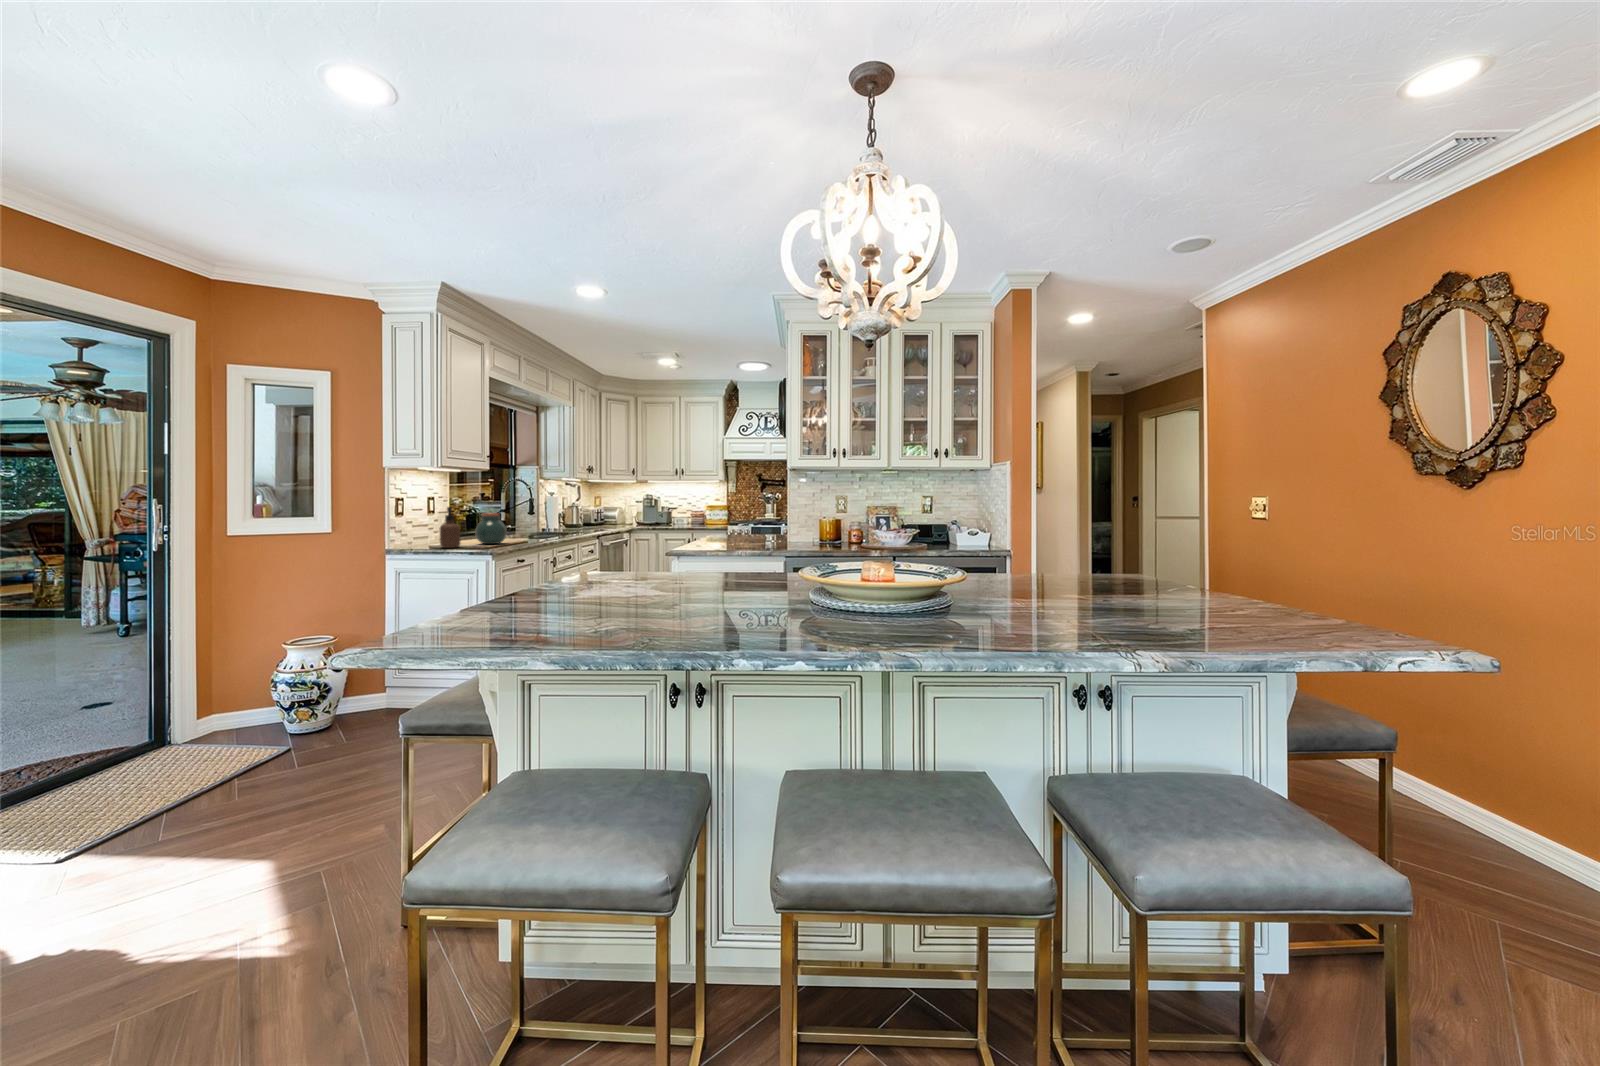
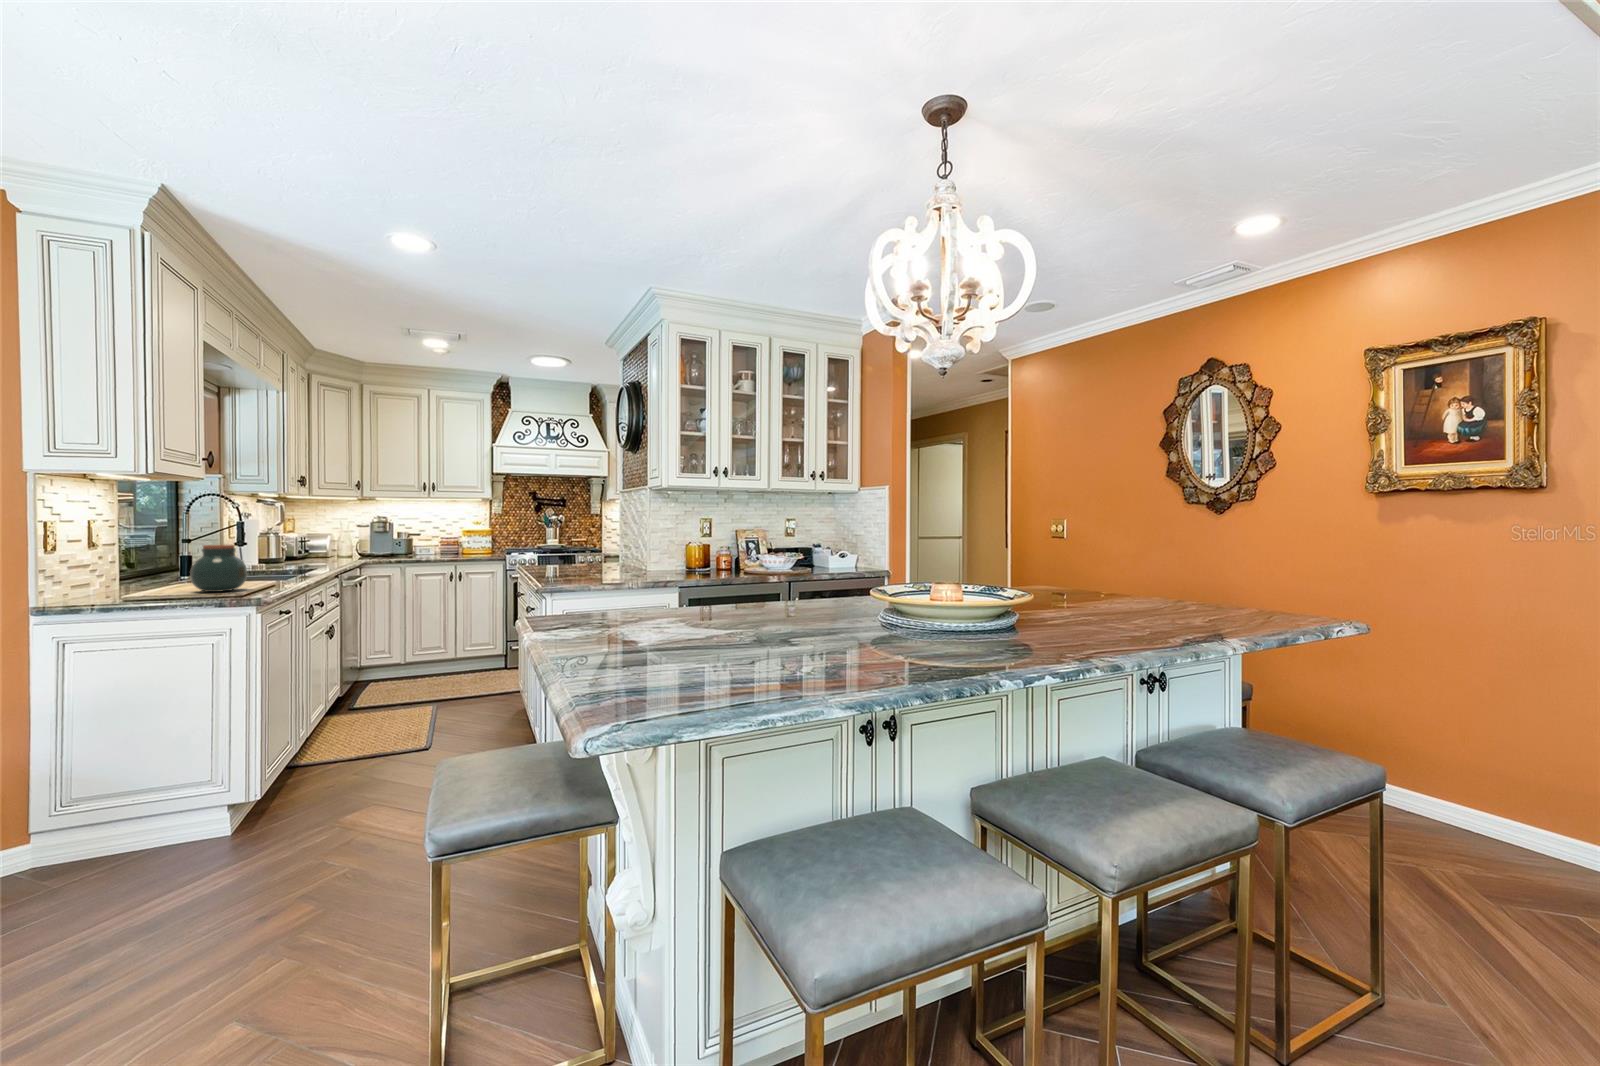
soap dispenser: present [440,507,460,548] -> none [141,535,181,601]

